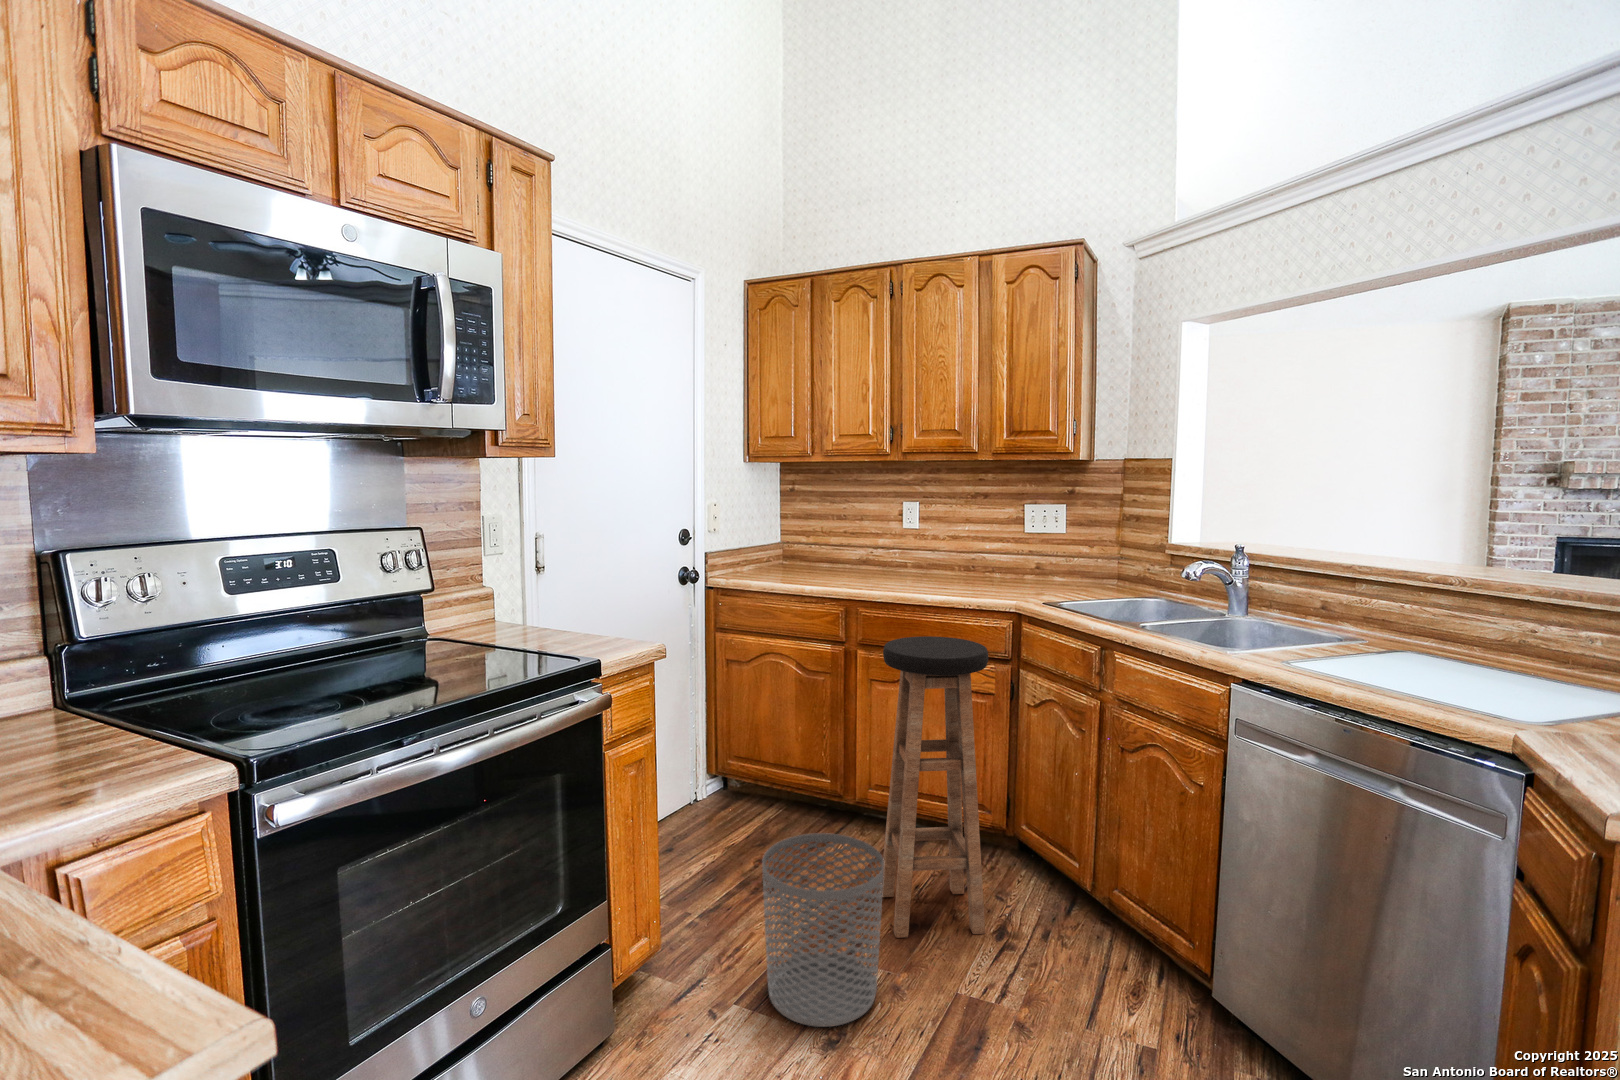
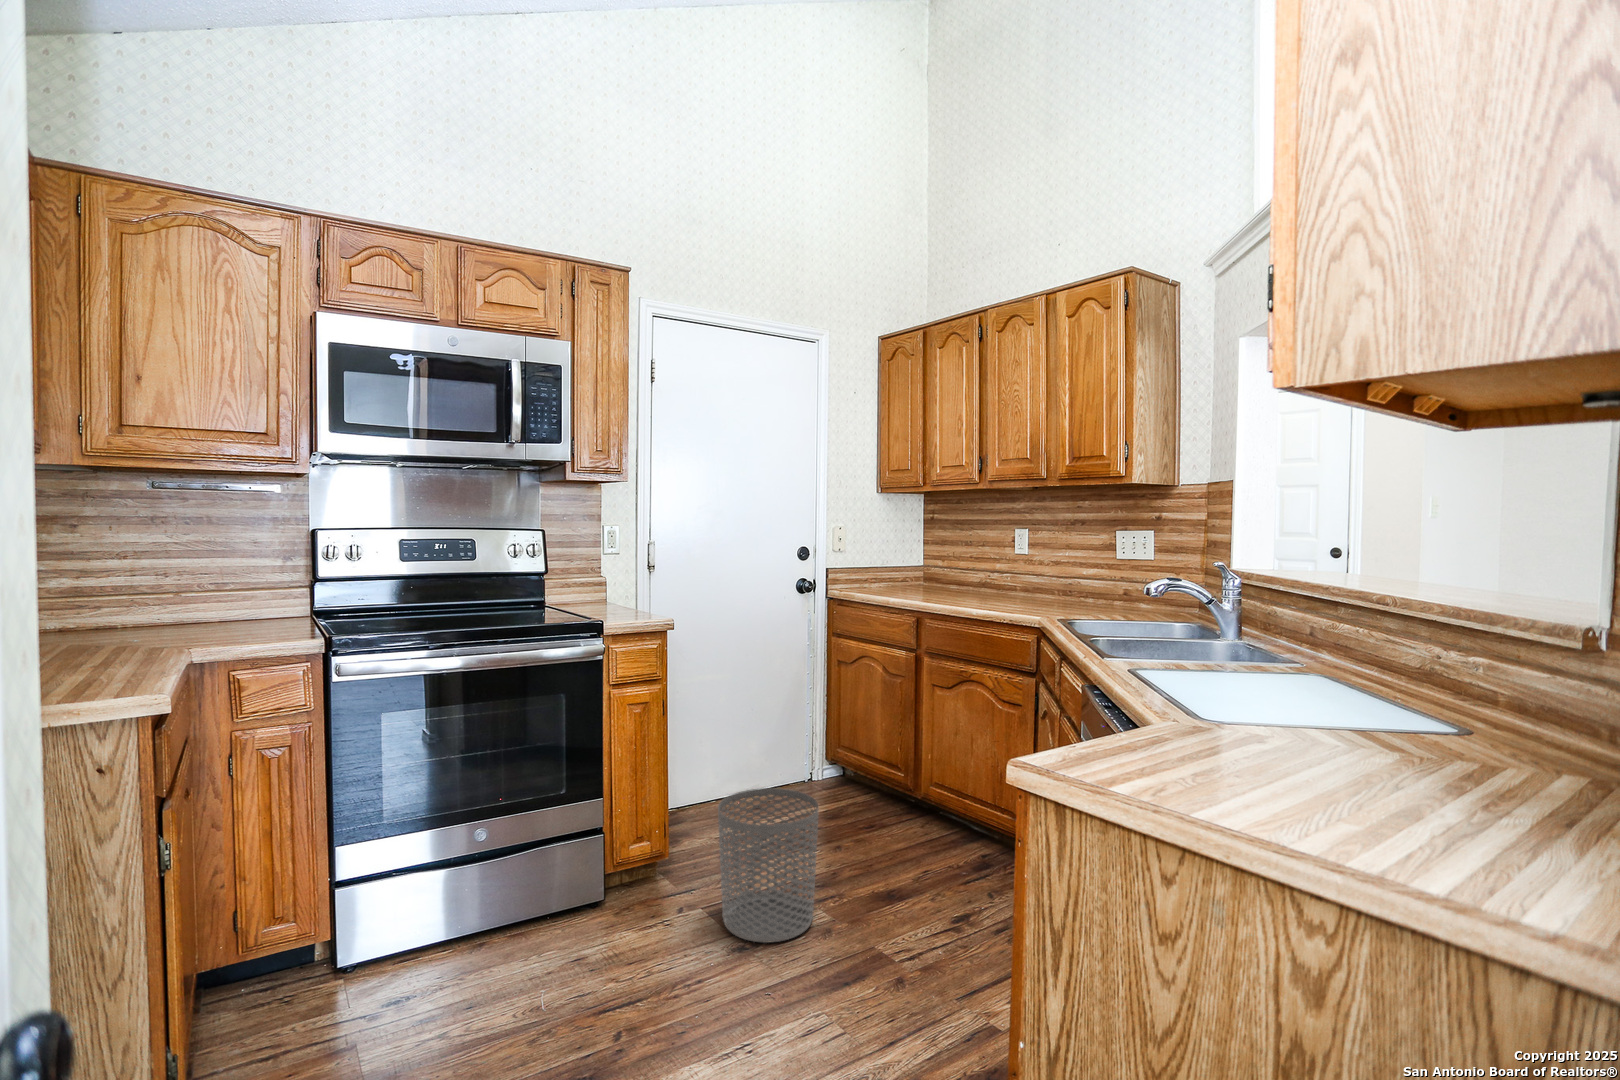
bar stool: present [880,636,988,938] -> none [867,639,966,917]

